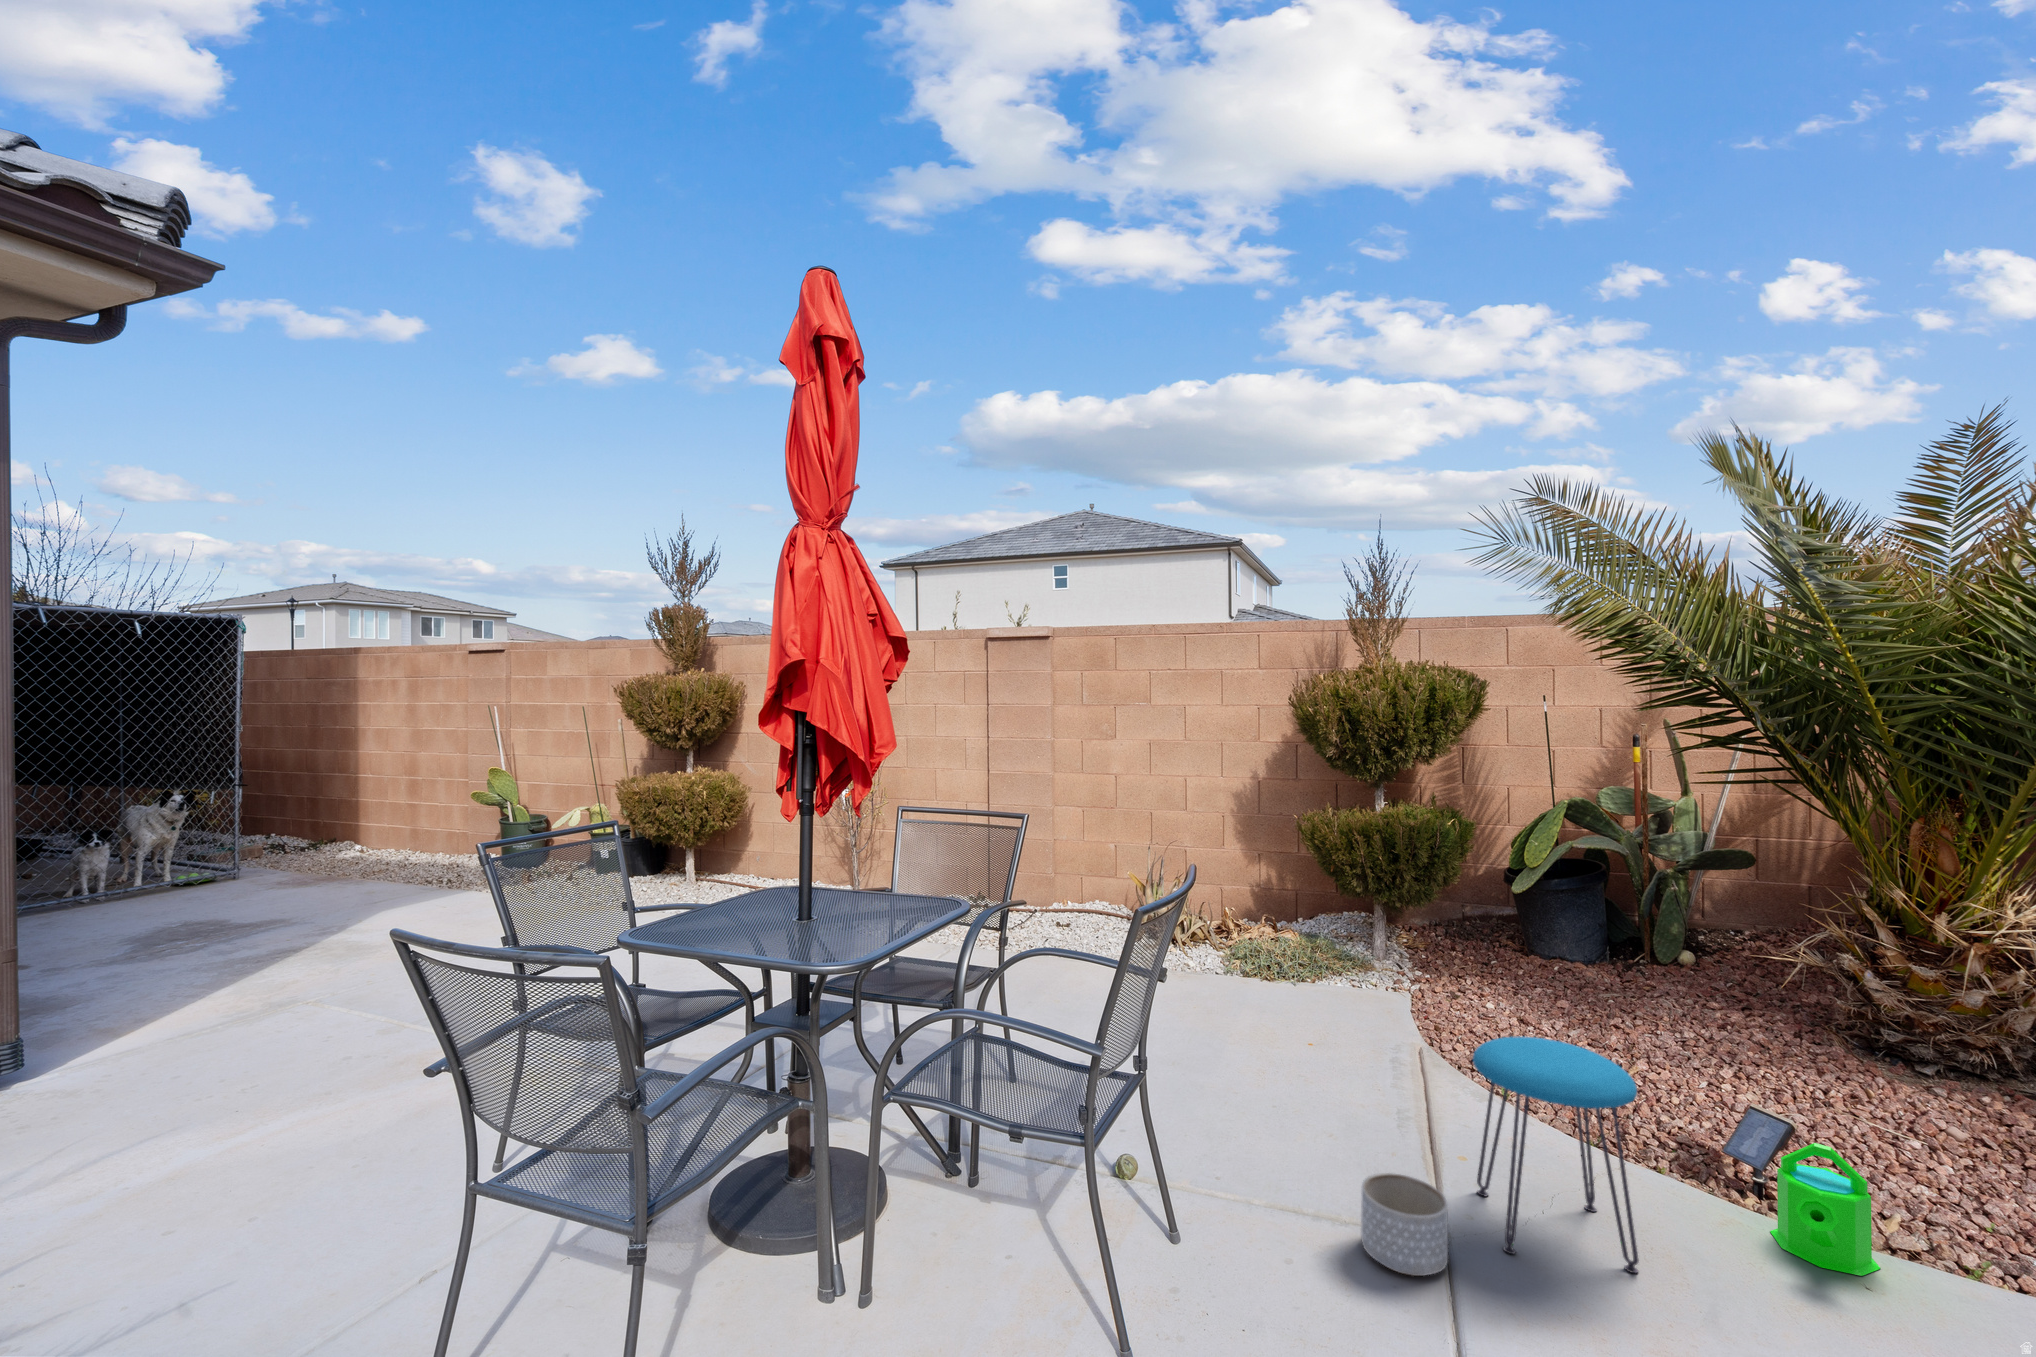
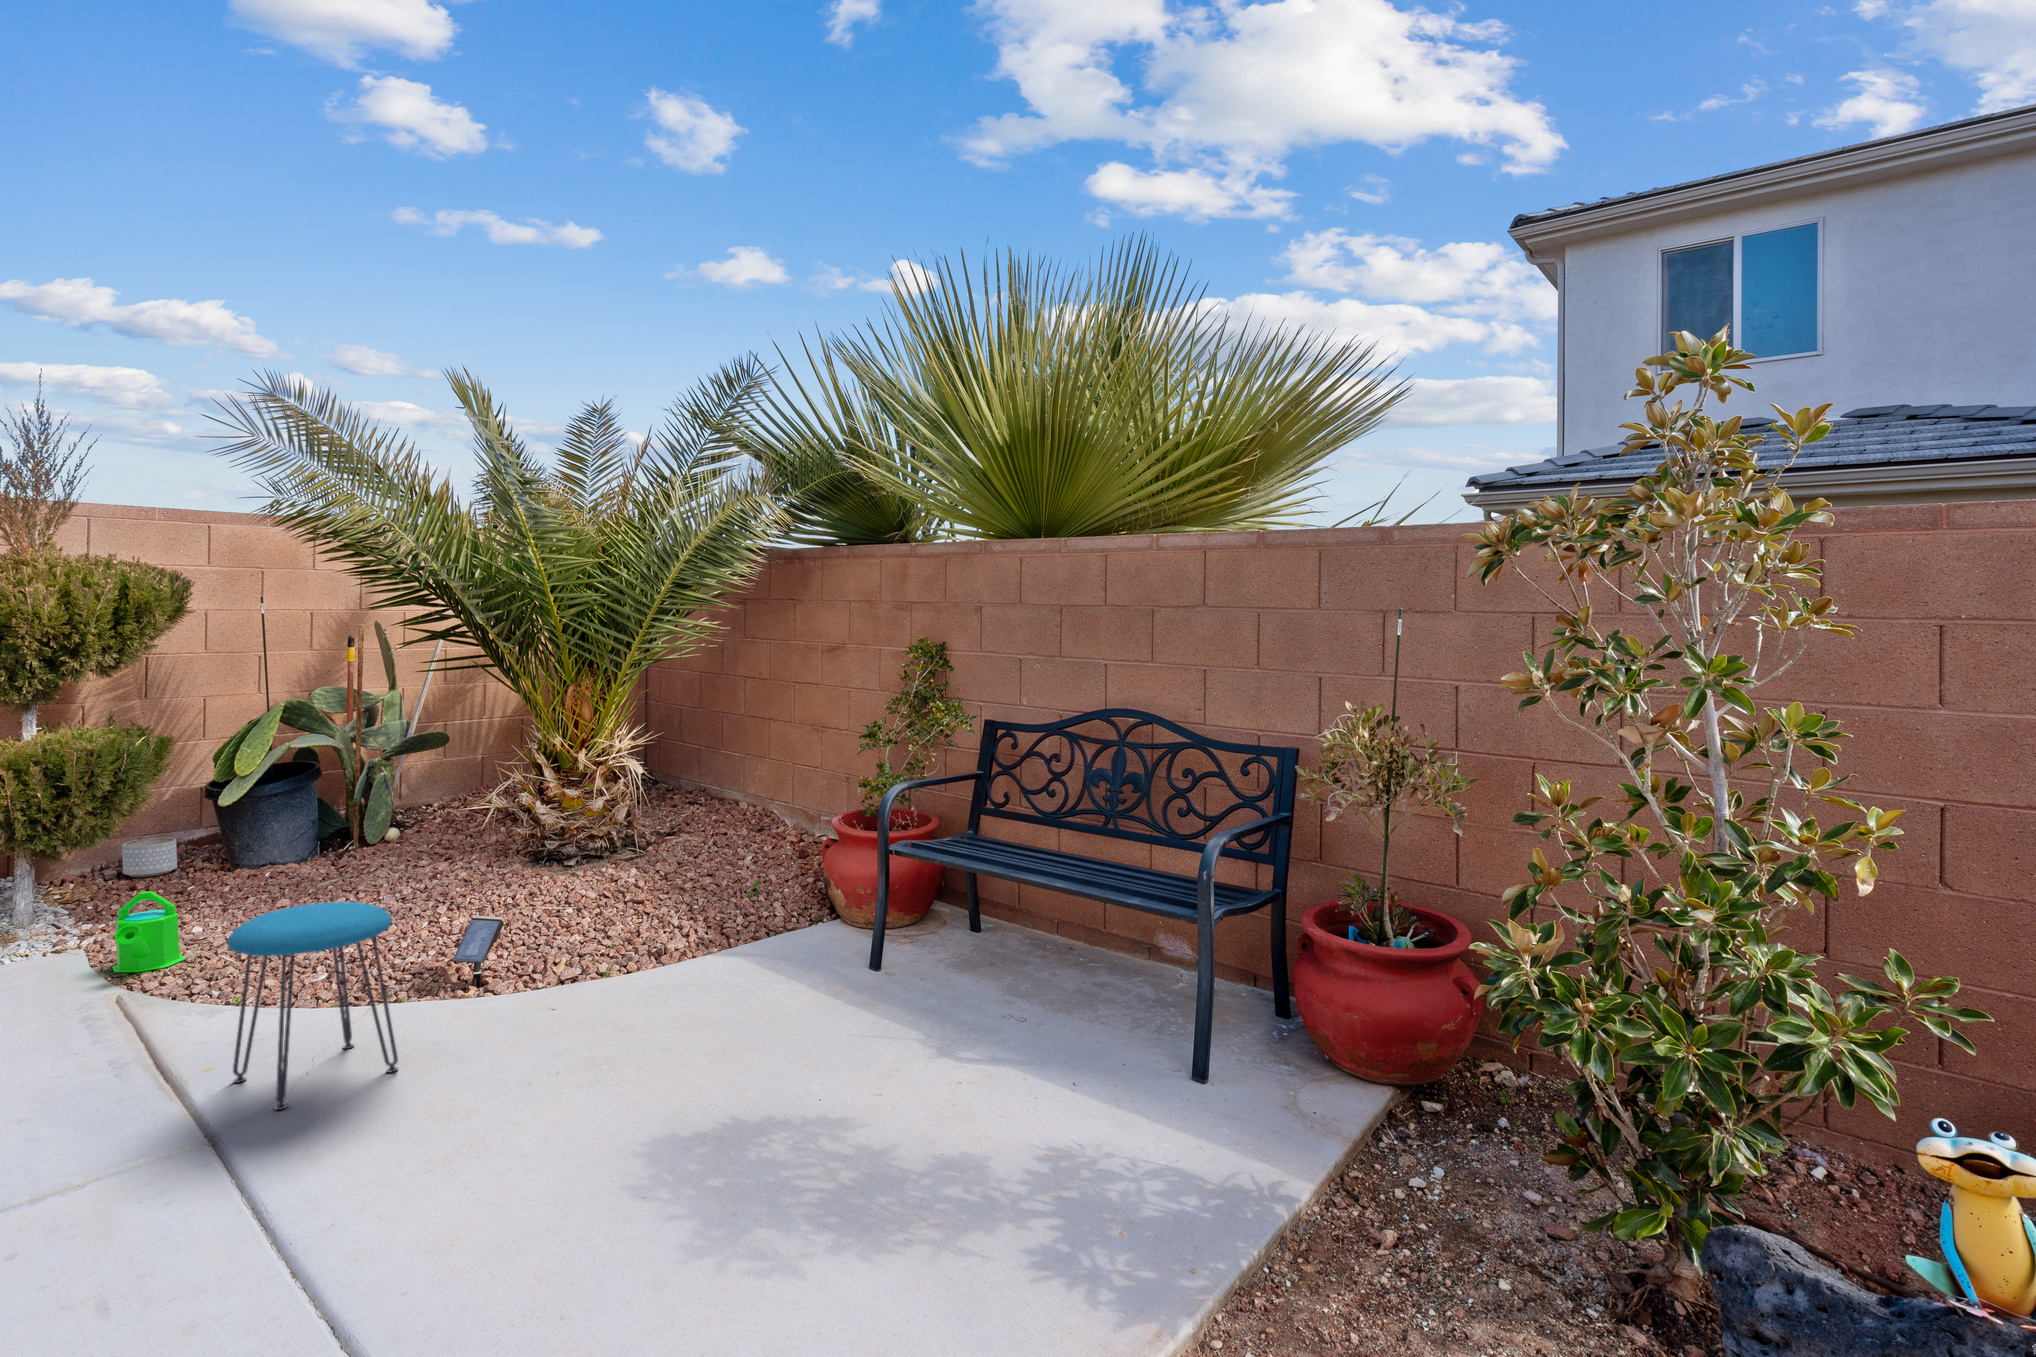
watering can: present [1770,1143,1881,1276] -> present [112,891,184,972]
planter: present [1361,1173,1448,1276] -> present [122,837,177,877]

